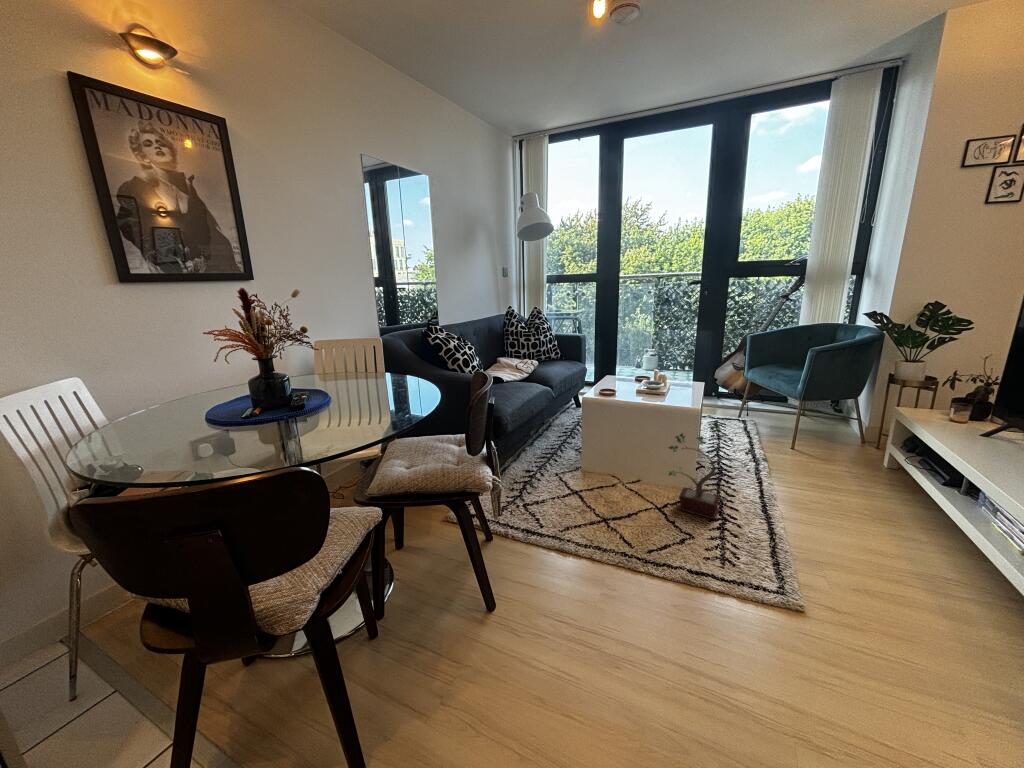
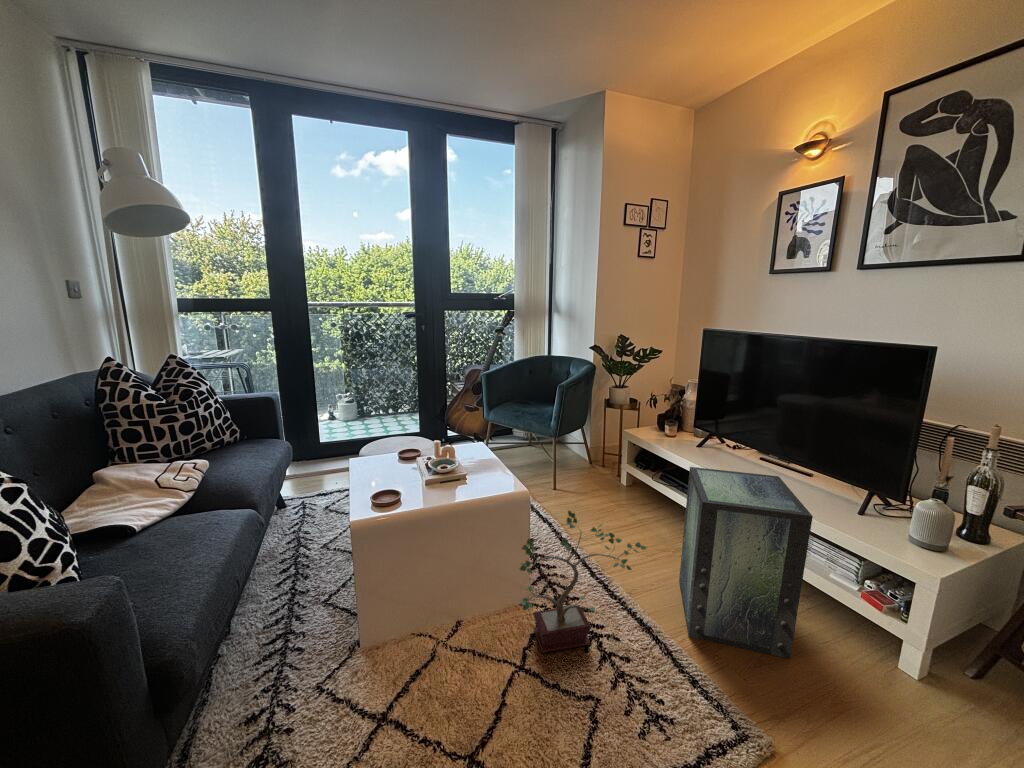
storage box: none [808,425,977,603] -> present [679,467,813,659]

